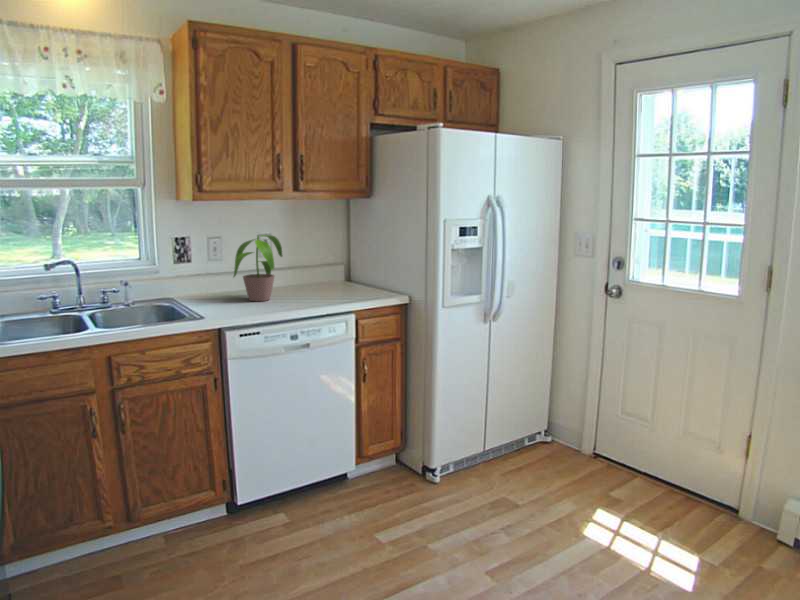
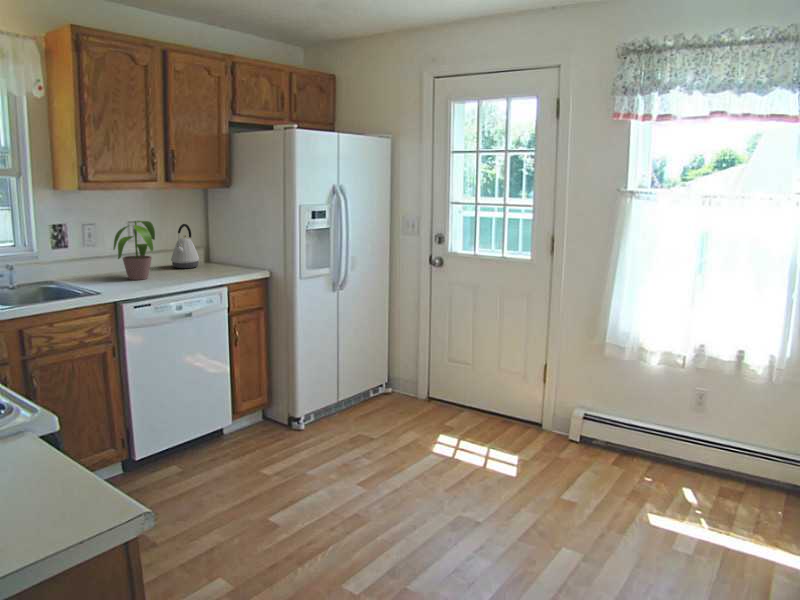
kettle: none [305,240,335,290] -> present [171,224,199,269]

